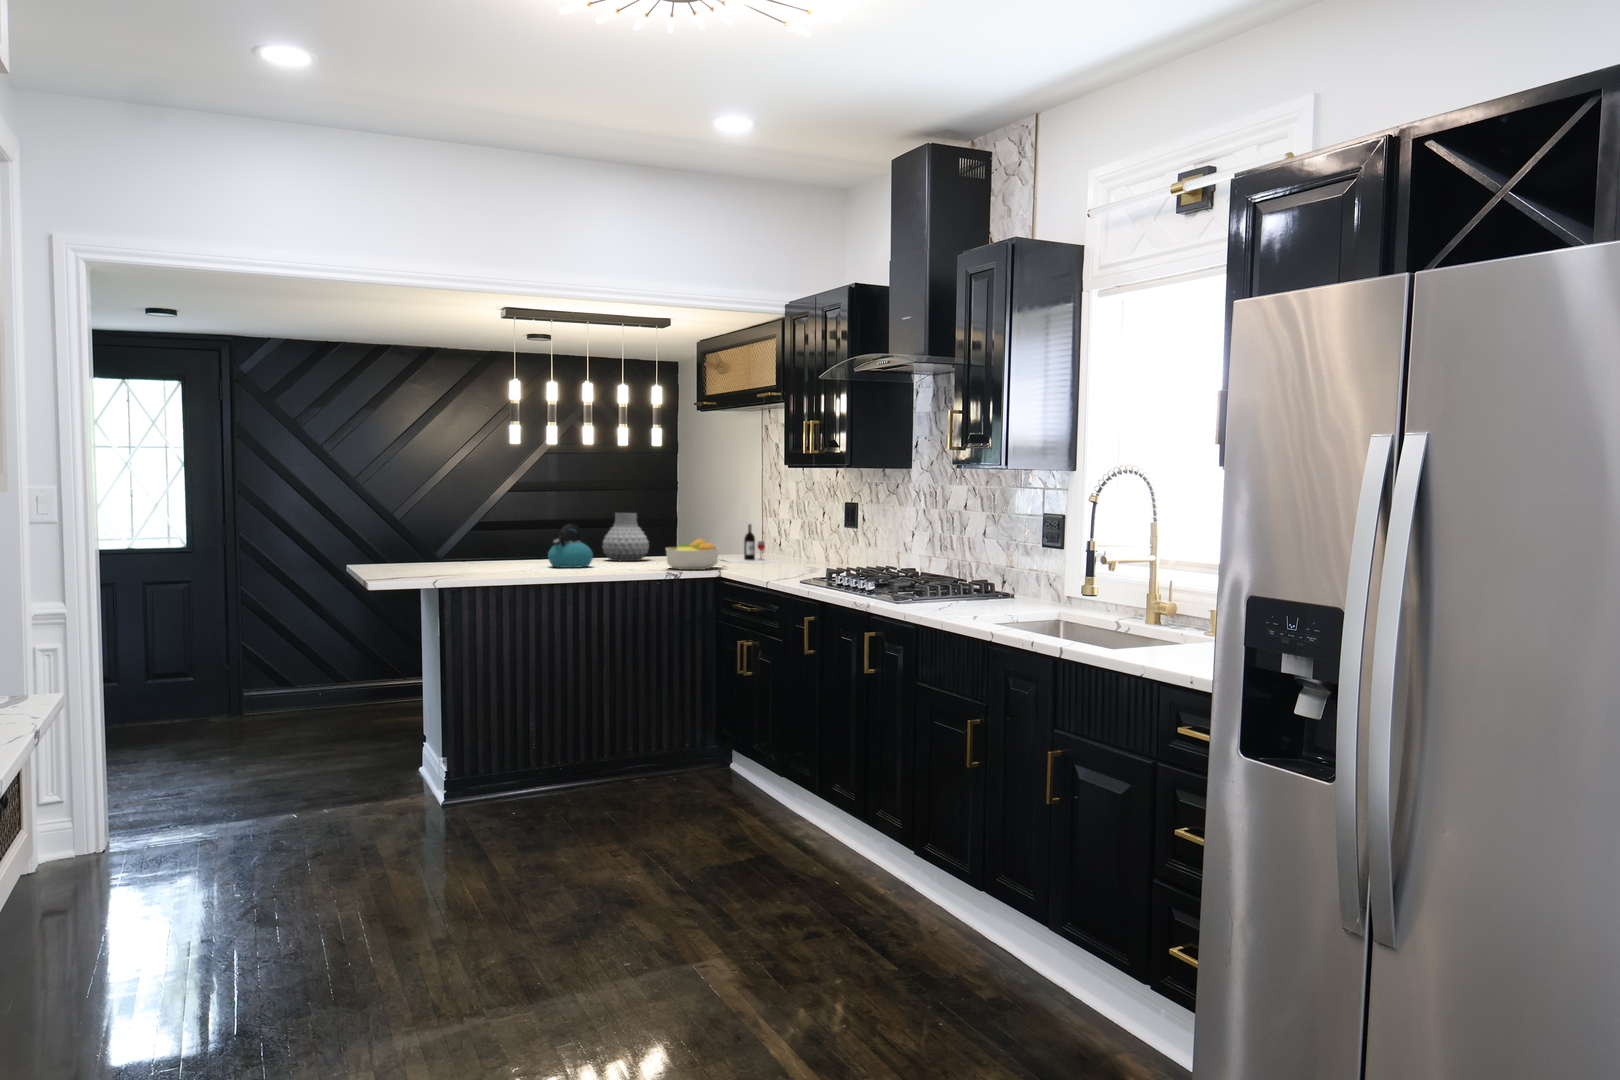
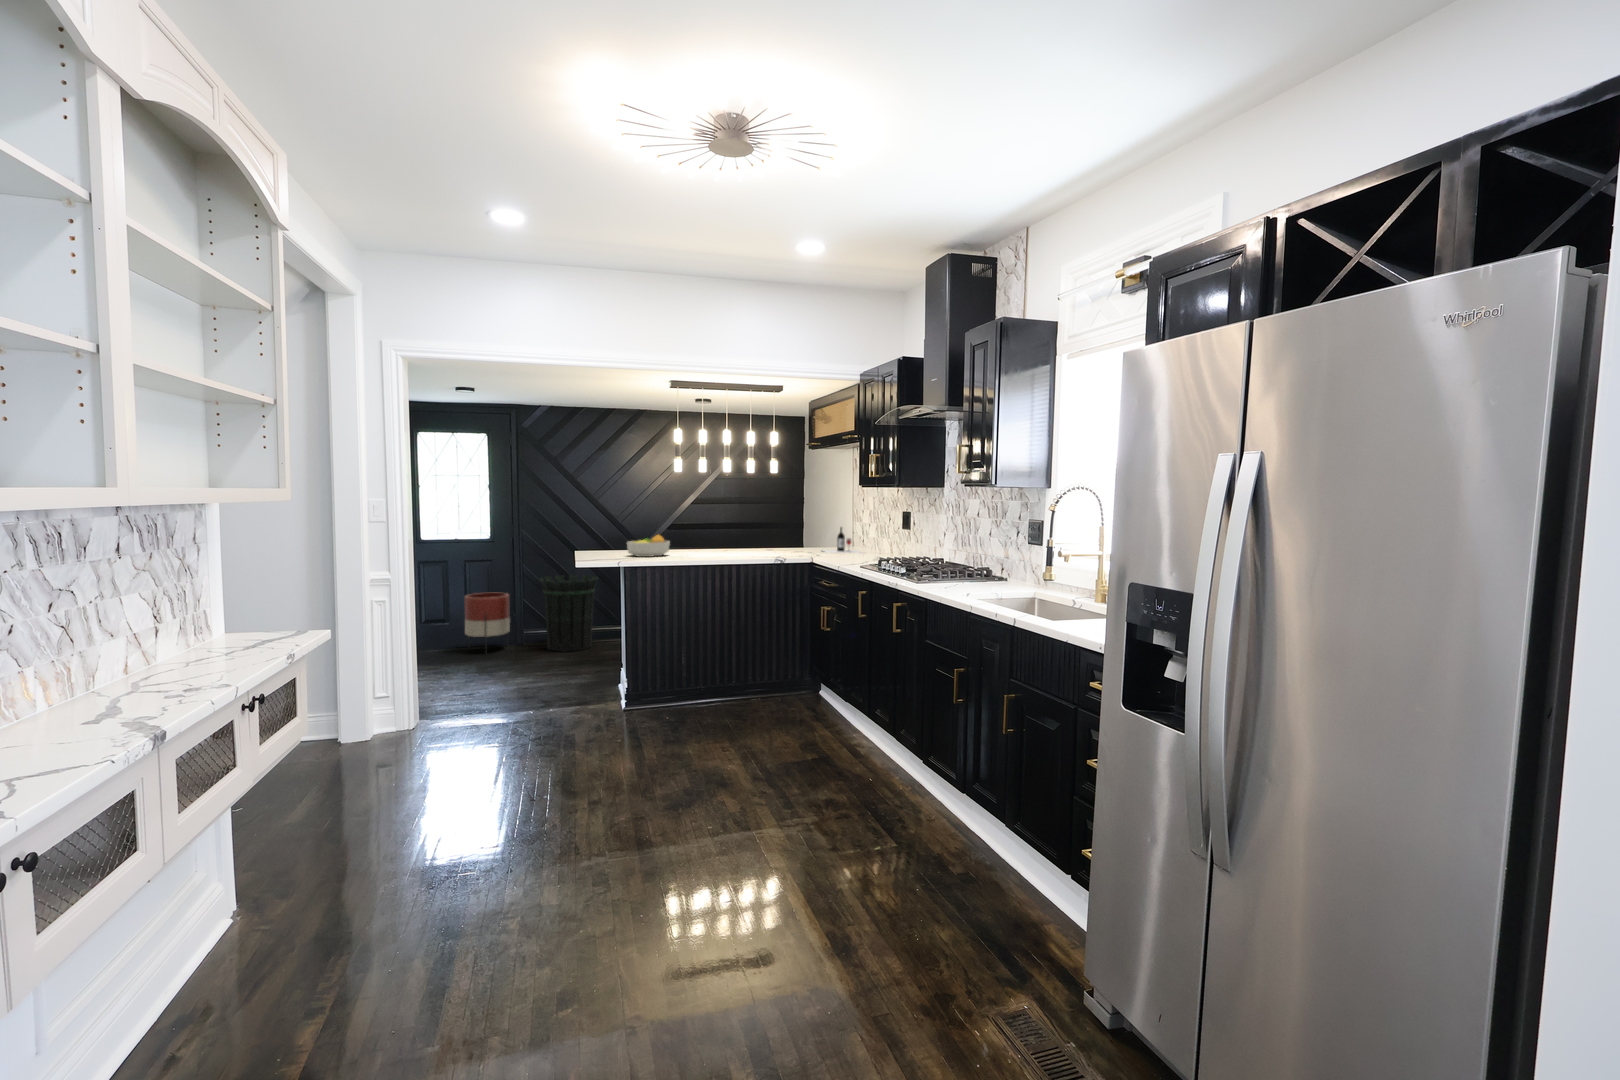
vase: present [602,513,649,561] -> none [741,518,773,551]
kettle: present [548,524,593,568] -> none [701,526,730,555]
fruit bowl: present [666,539,719,570] -> present [627,535,670,557]
waste bin: none [273,602,370,723] -> present [540,575,598,652]
planter: none [148,633,224,732] -> present [465,592,510,647]

